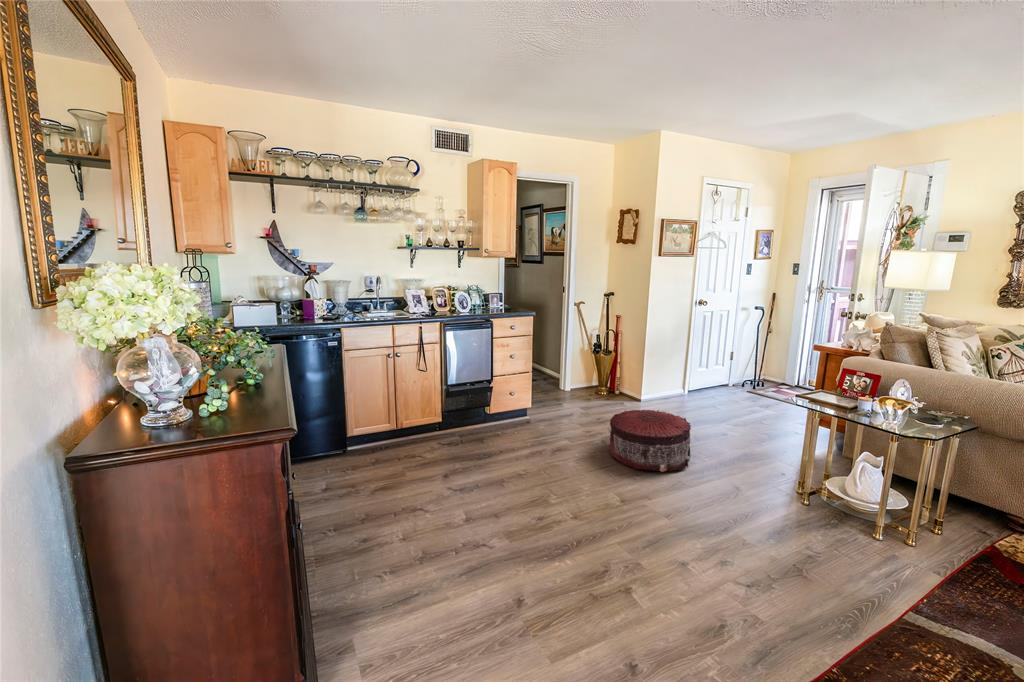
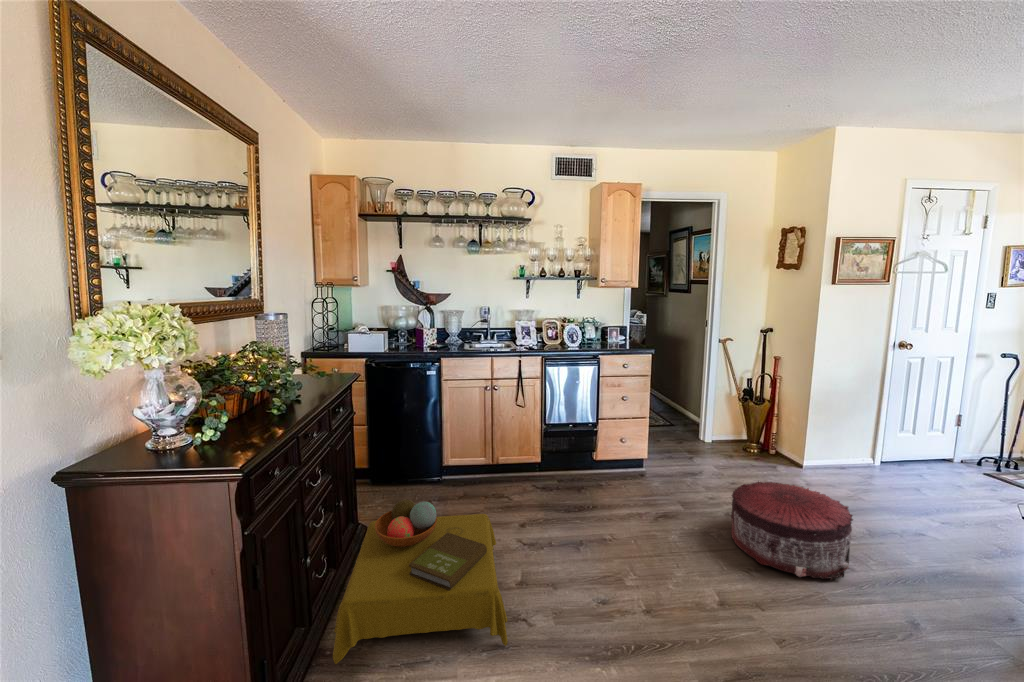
side table: none [304,462,478,621] -> present [333,499,508,664]

